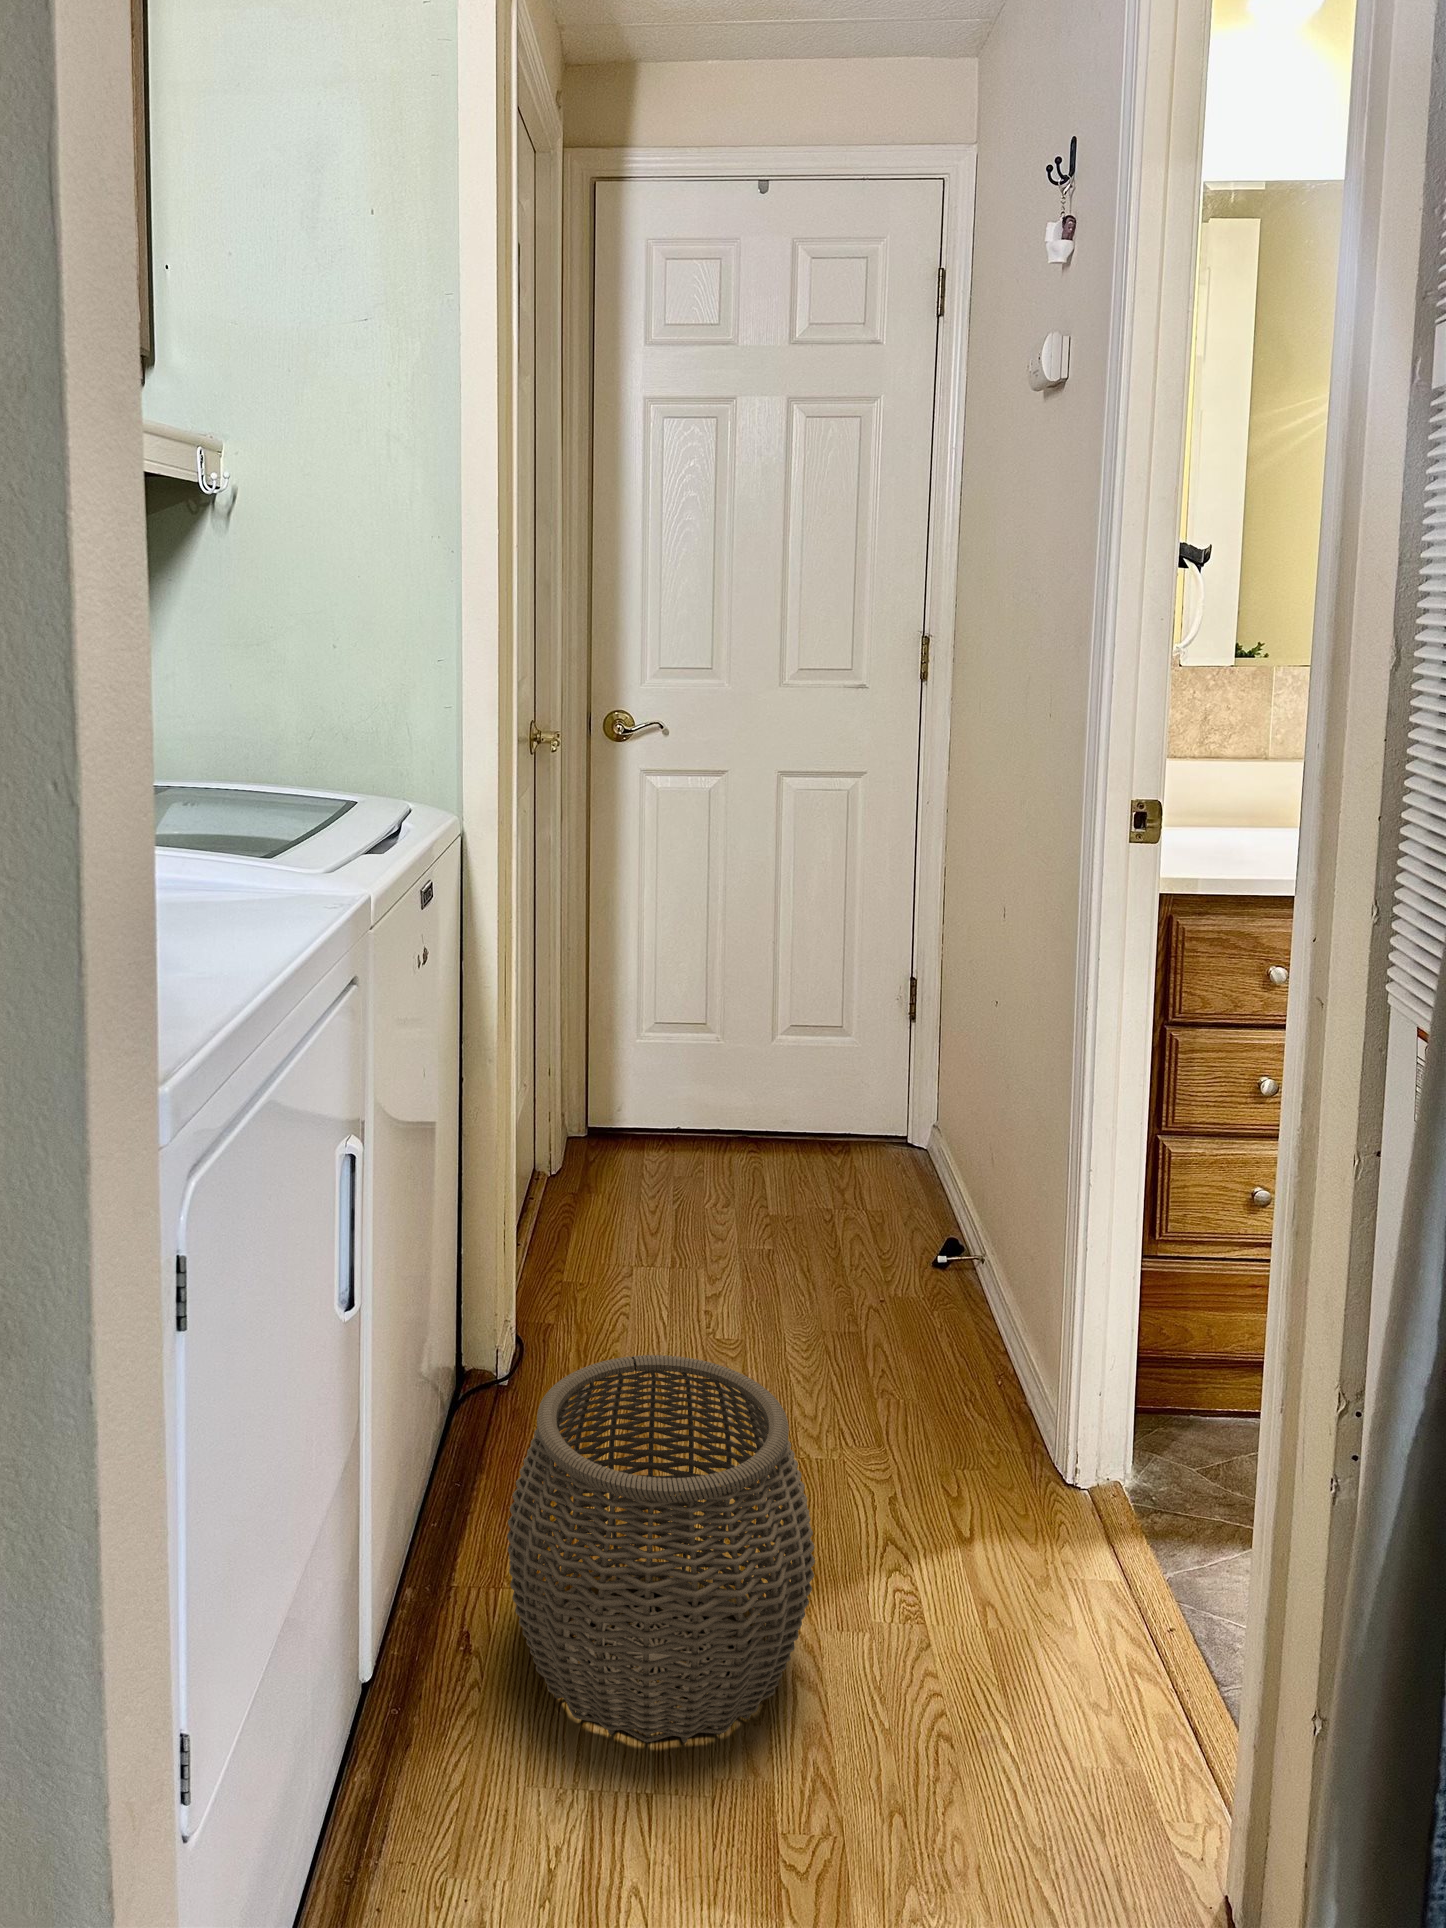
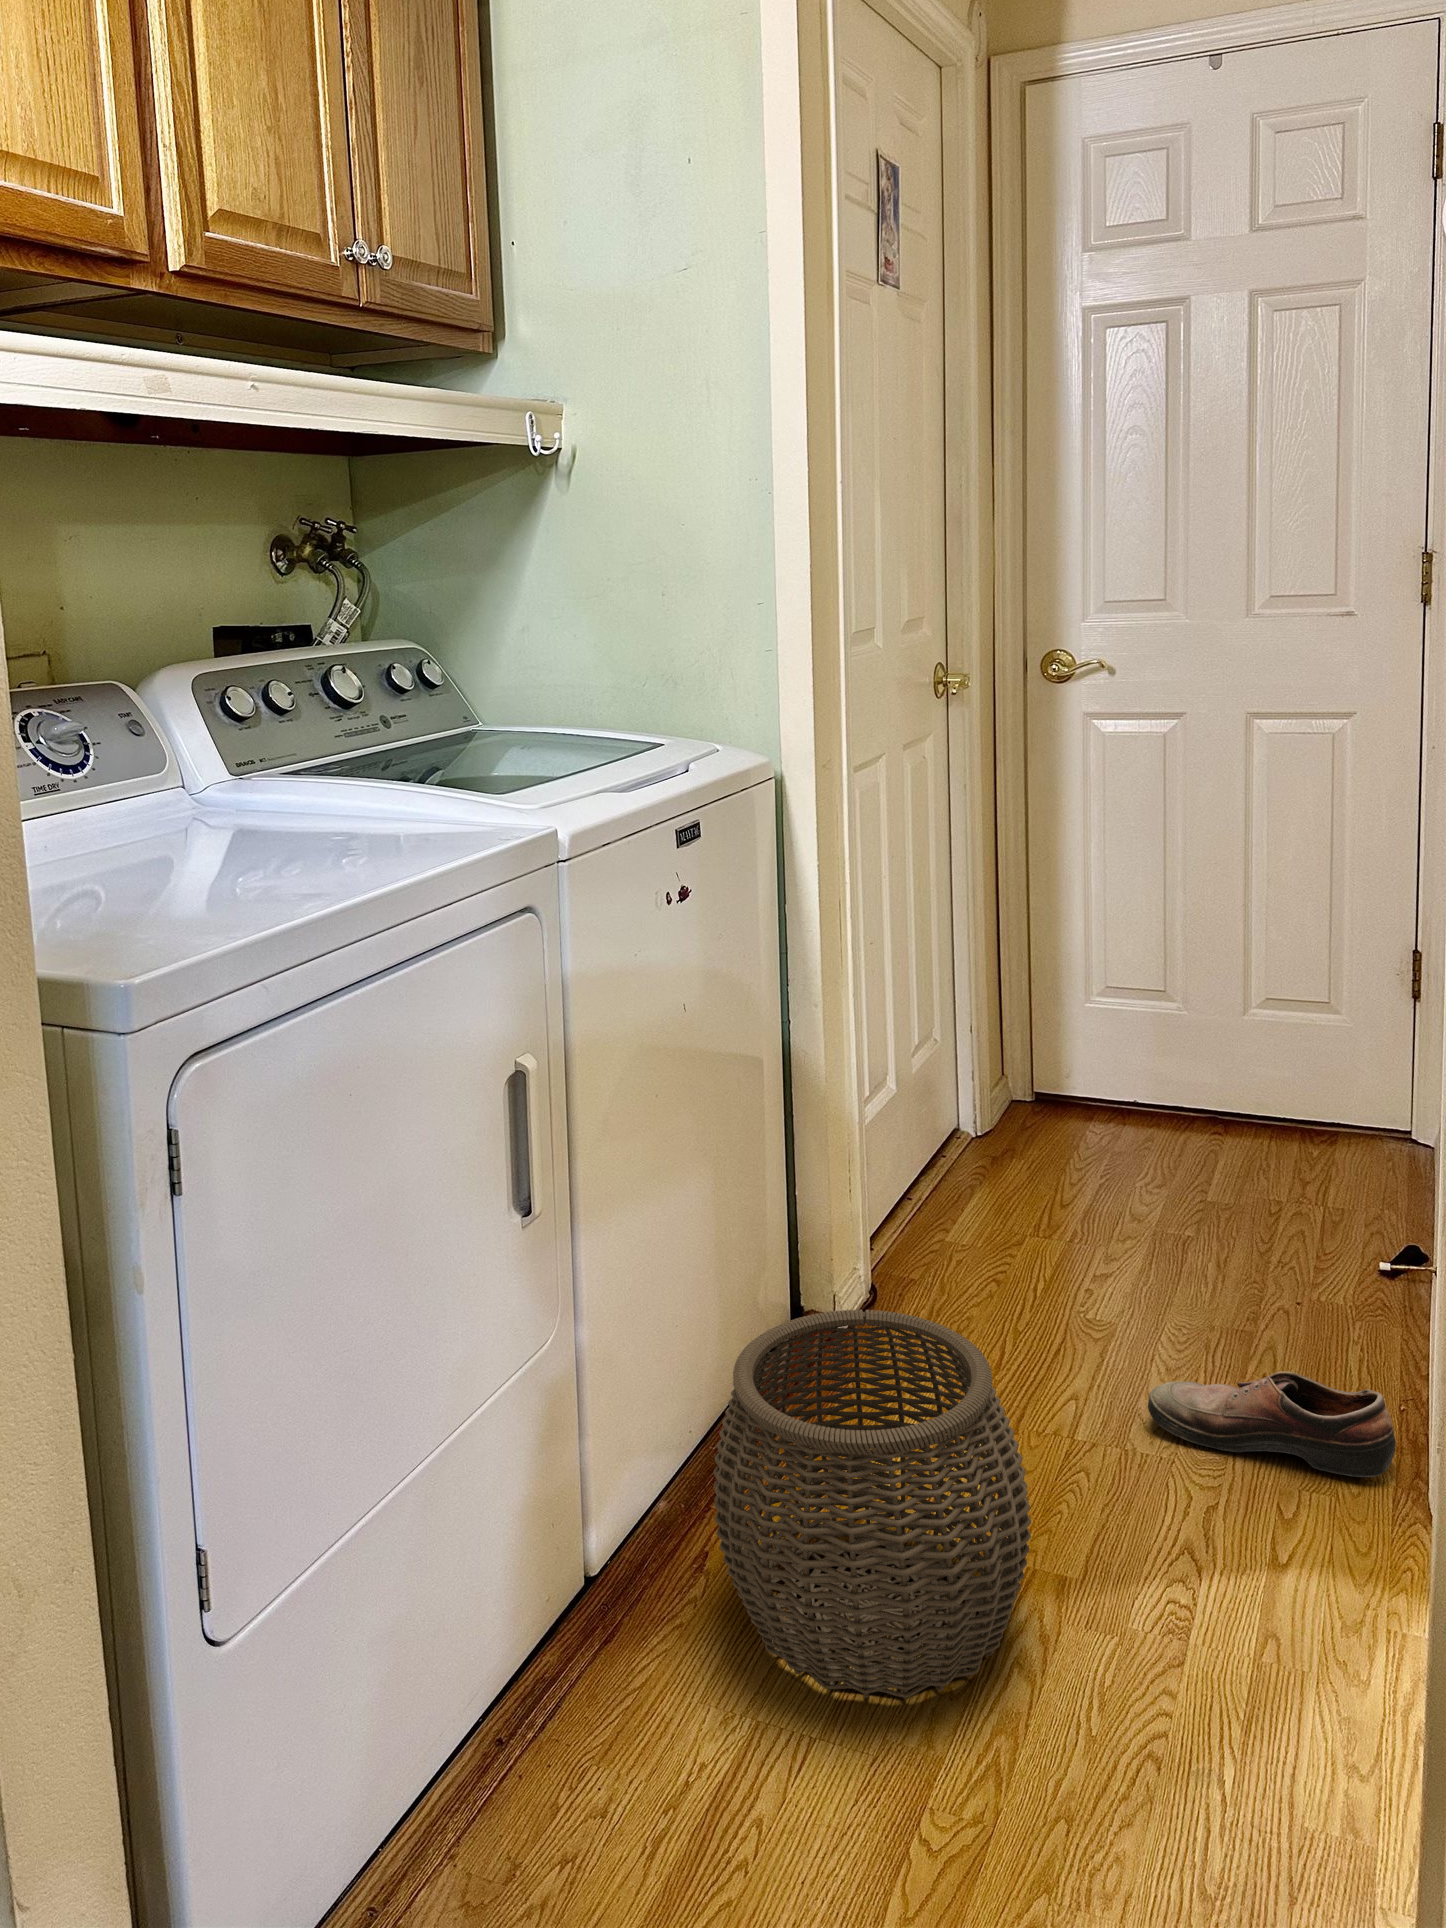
shoe: none [812,1366,1017,1452] -> present [1148,1371,1396,1477]

